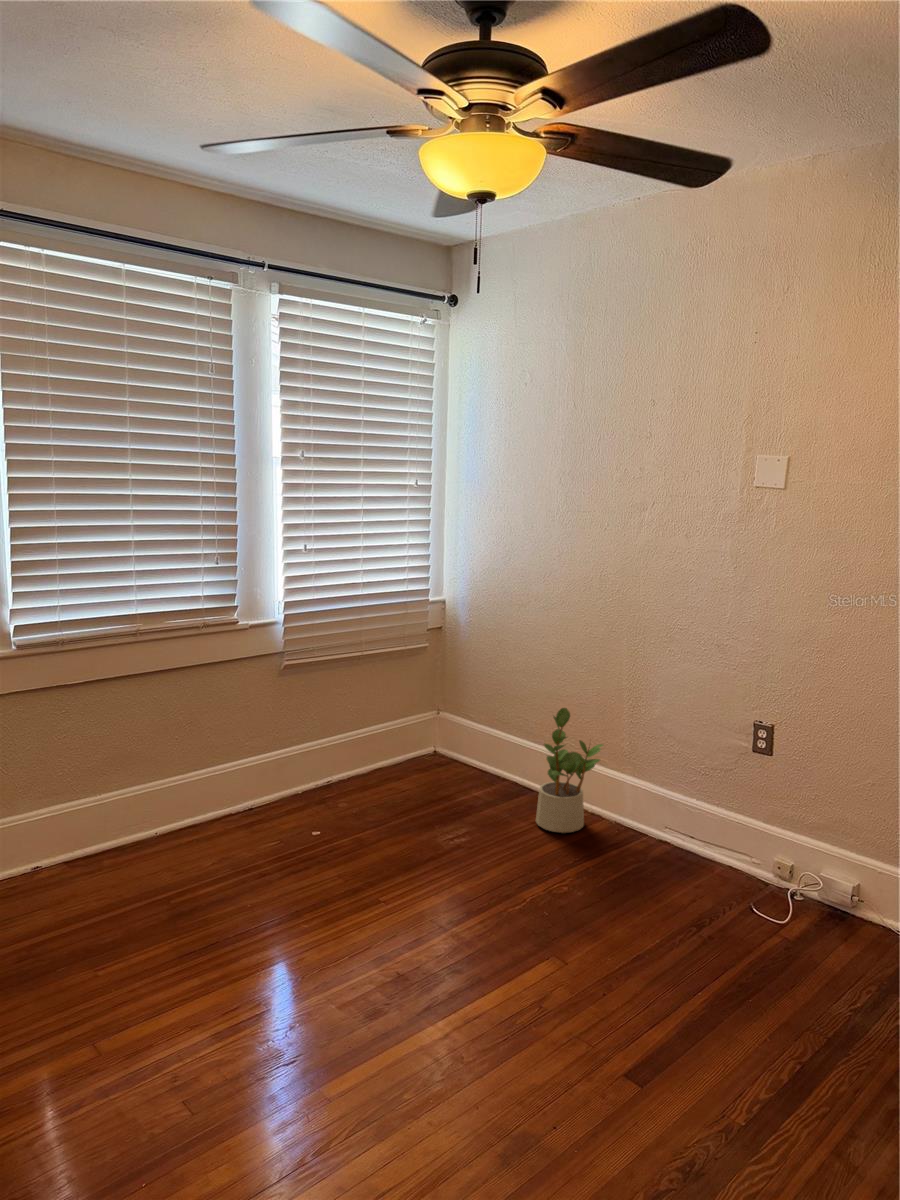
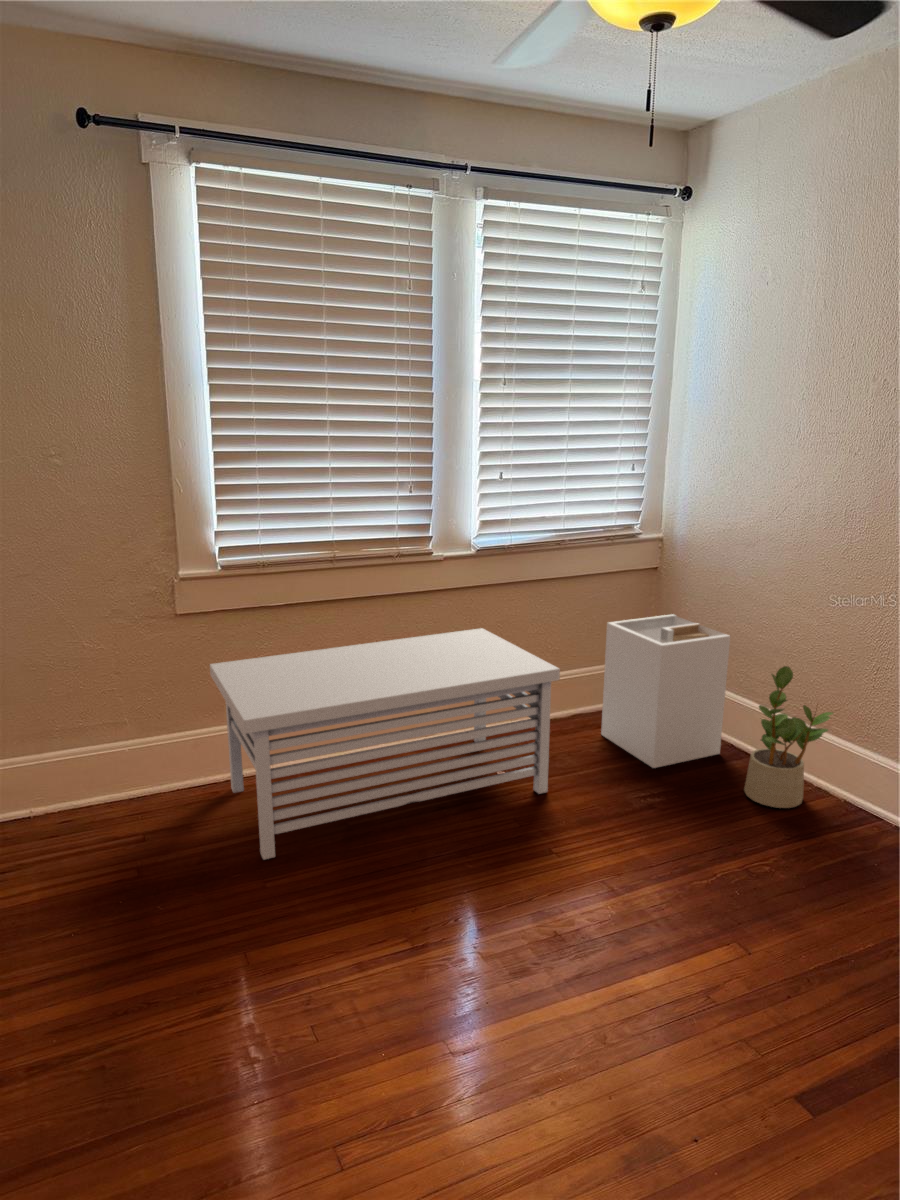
laundry hamper: none [404,669,514,811] -> present [601,614,730,768]
storage bench: none [7,693,372,948] -> present [210,628,560,859]

